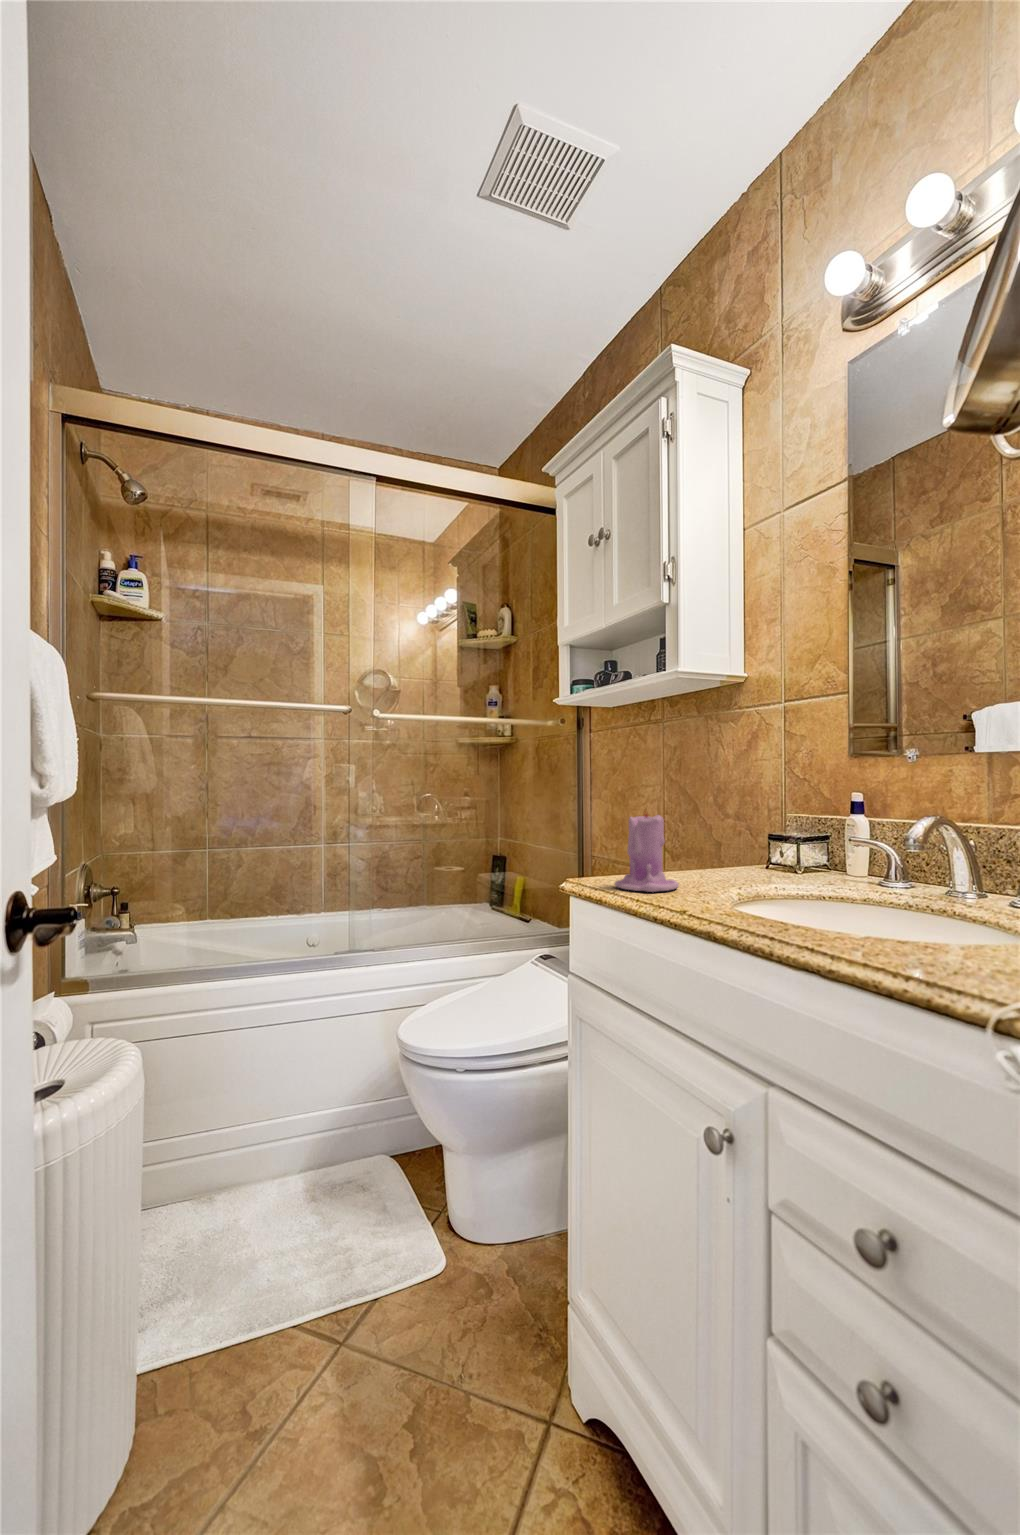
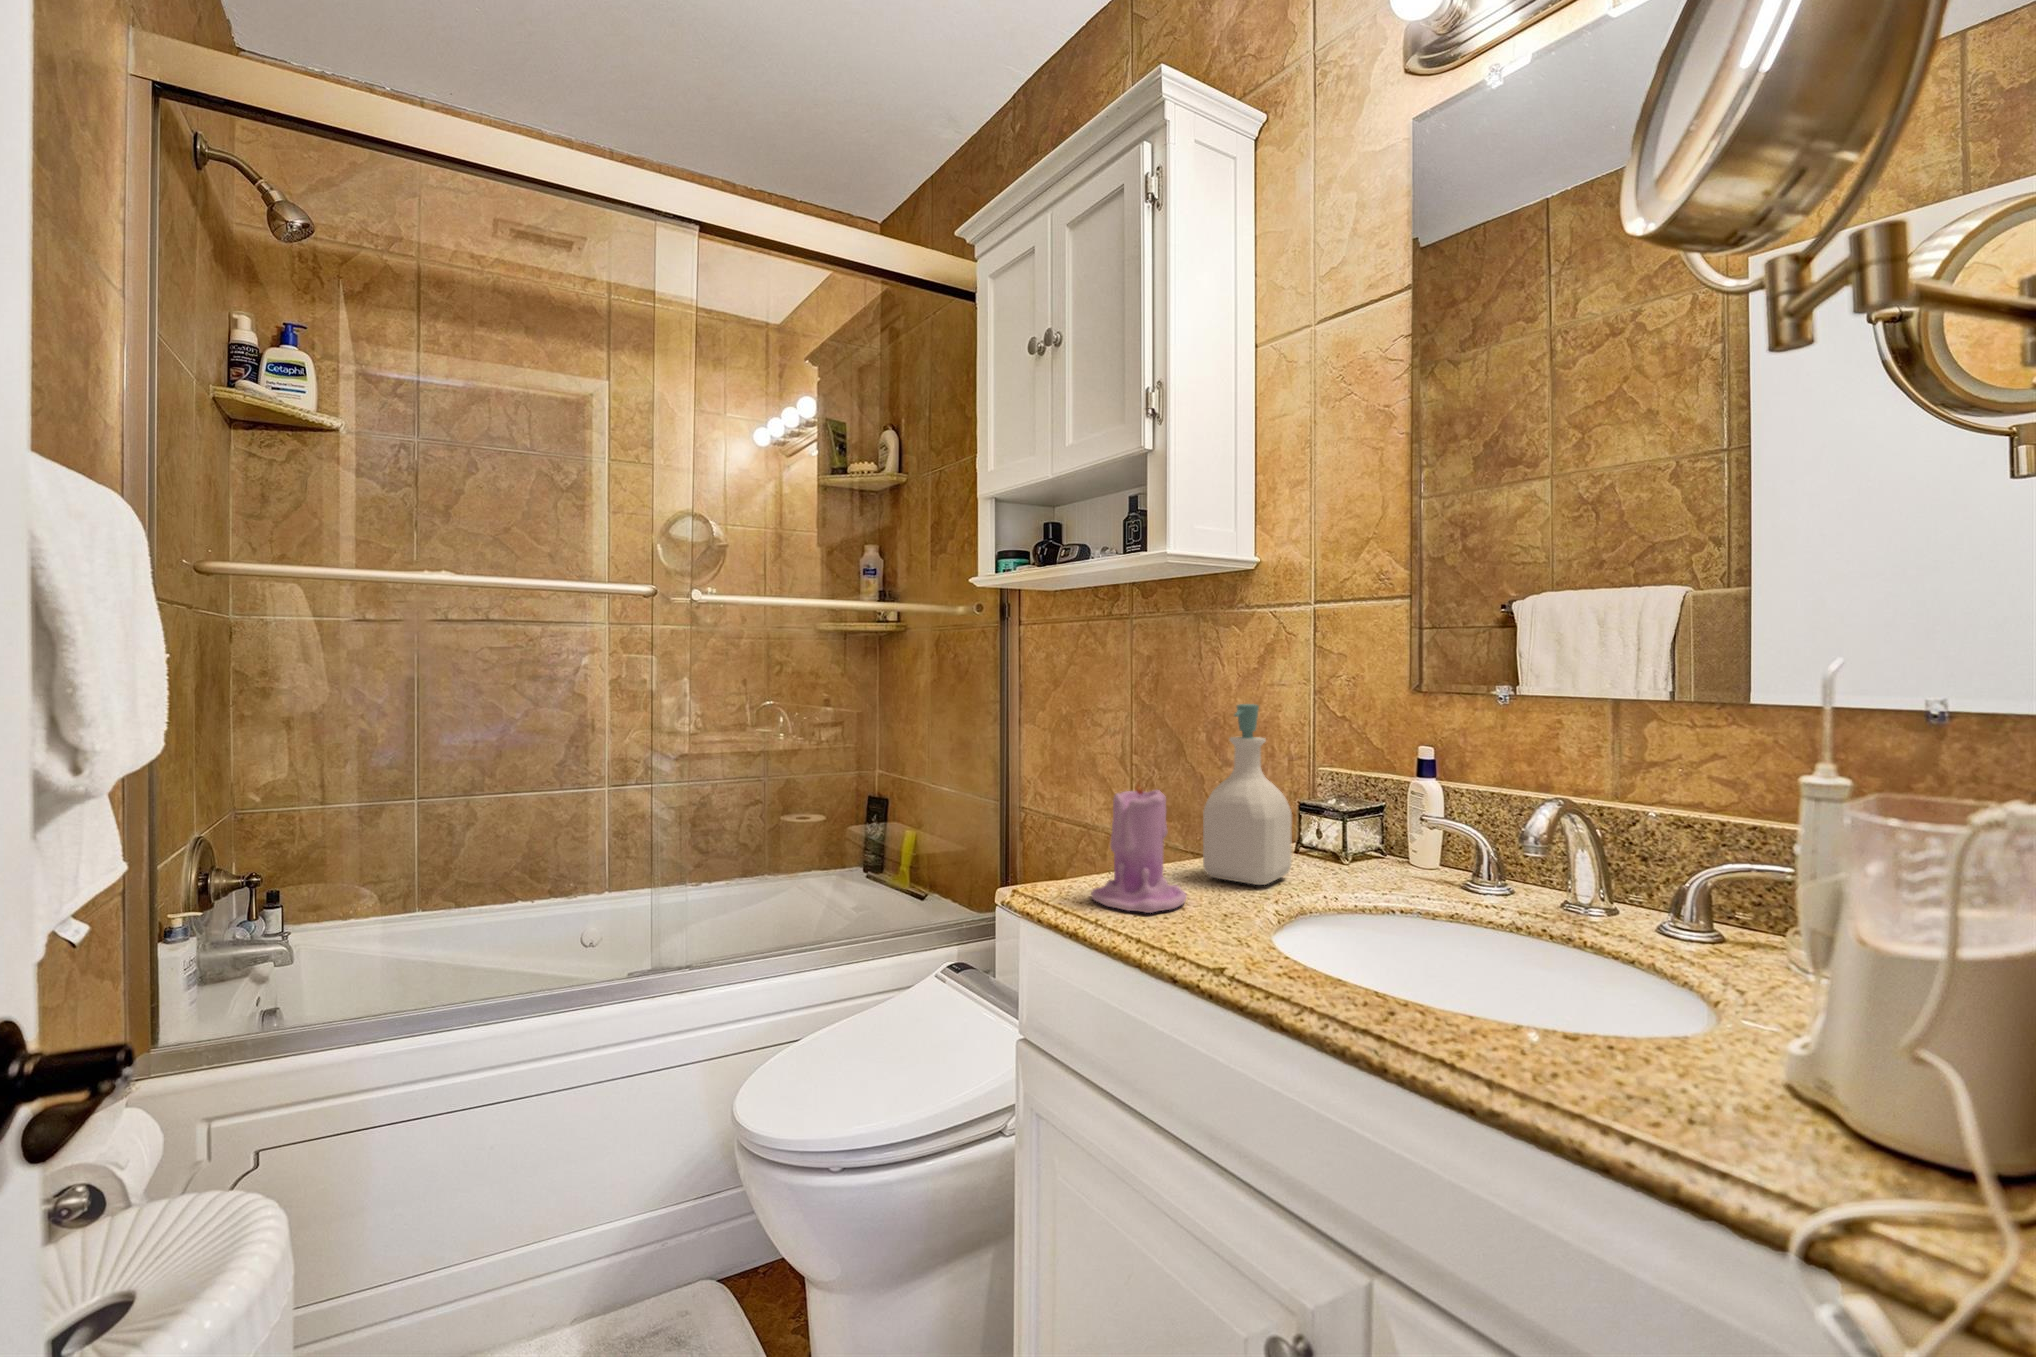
soap bottle: none [695,762,759,883] -> present [1203,704,1292,885]

